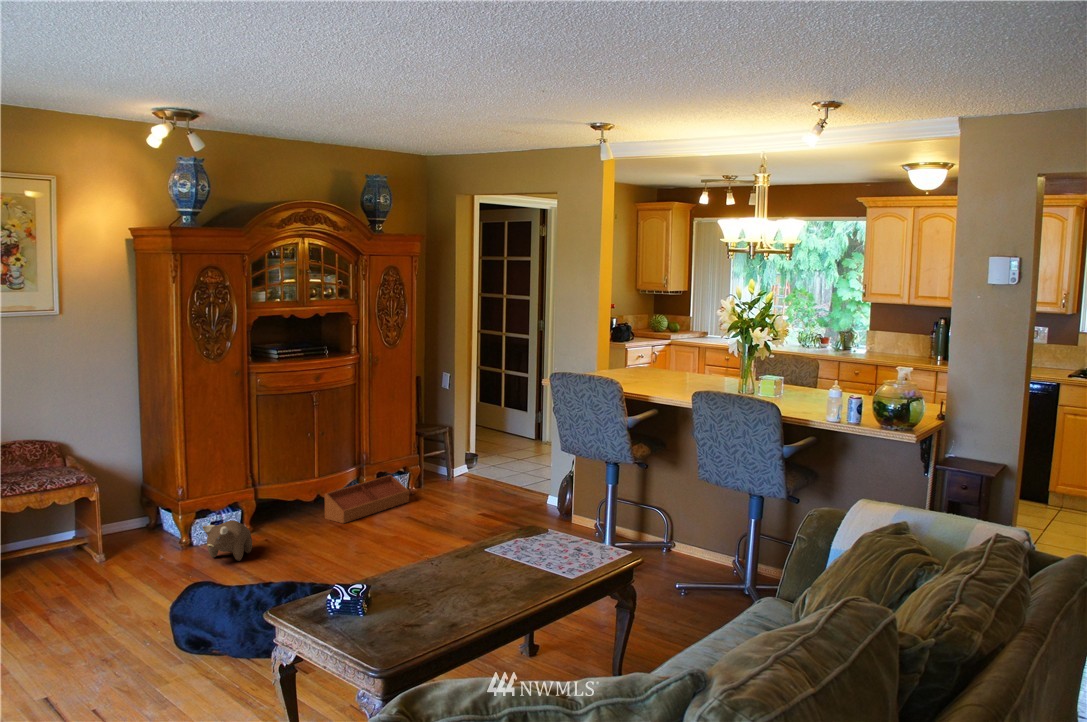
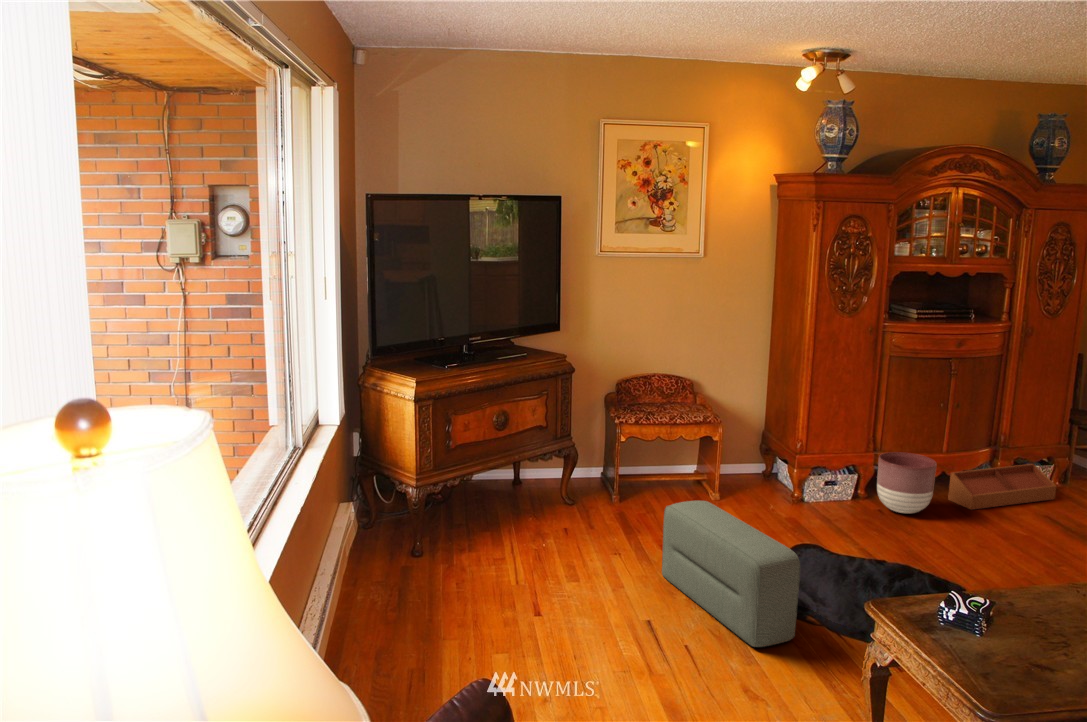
planter: none [260,482,310,538] -> present [877,452,936,514]
plush toy: present [203,520,252,561] -> none [816,484,866,528]
pouf: none [45,561,191,684] -> present [662,501,800,647]

